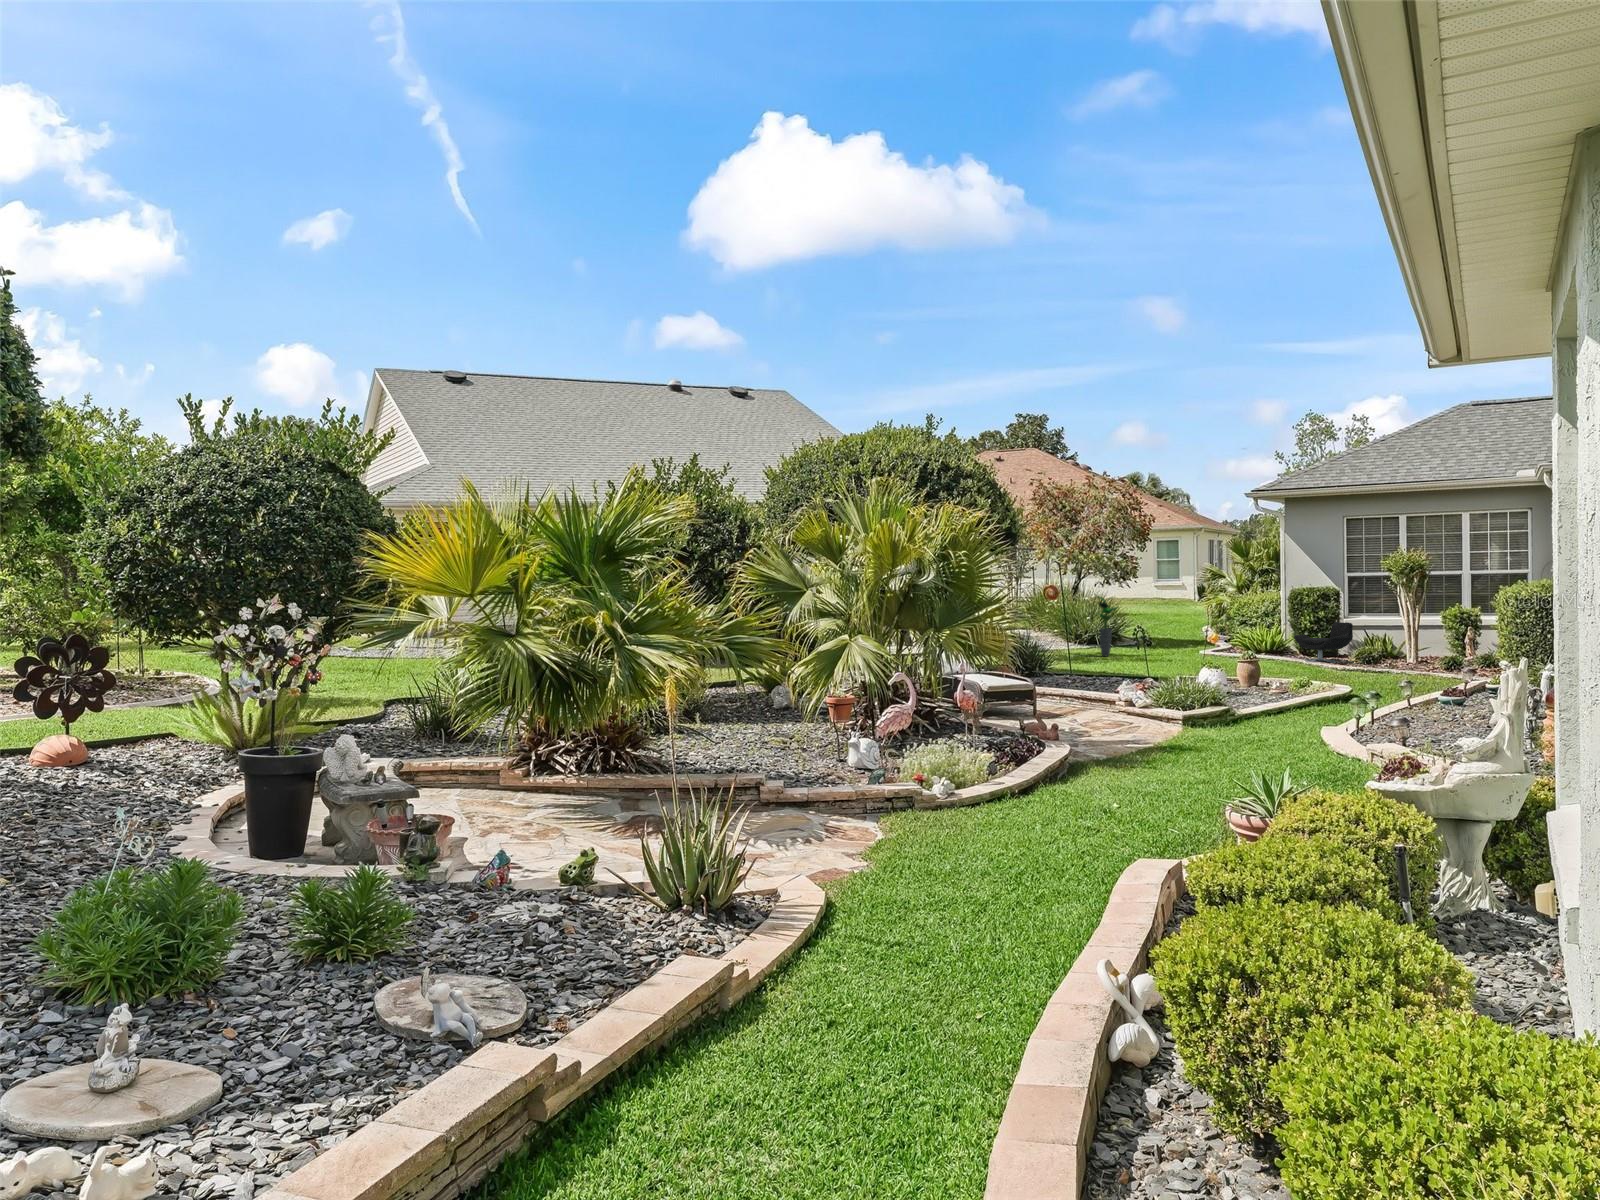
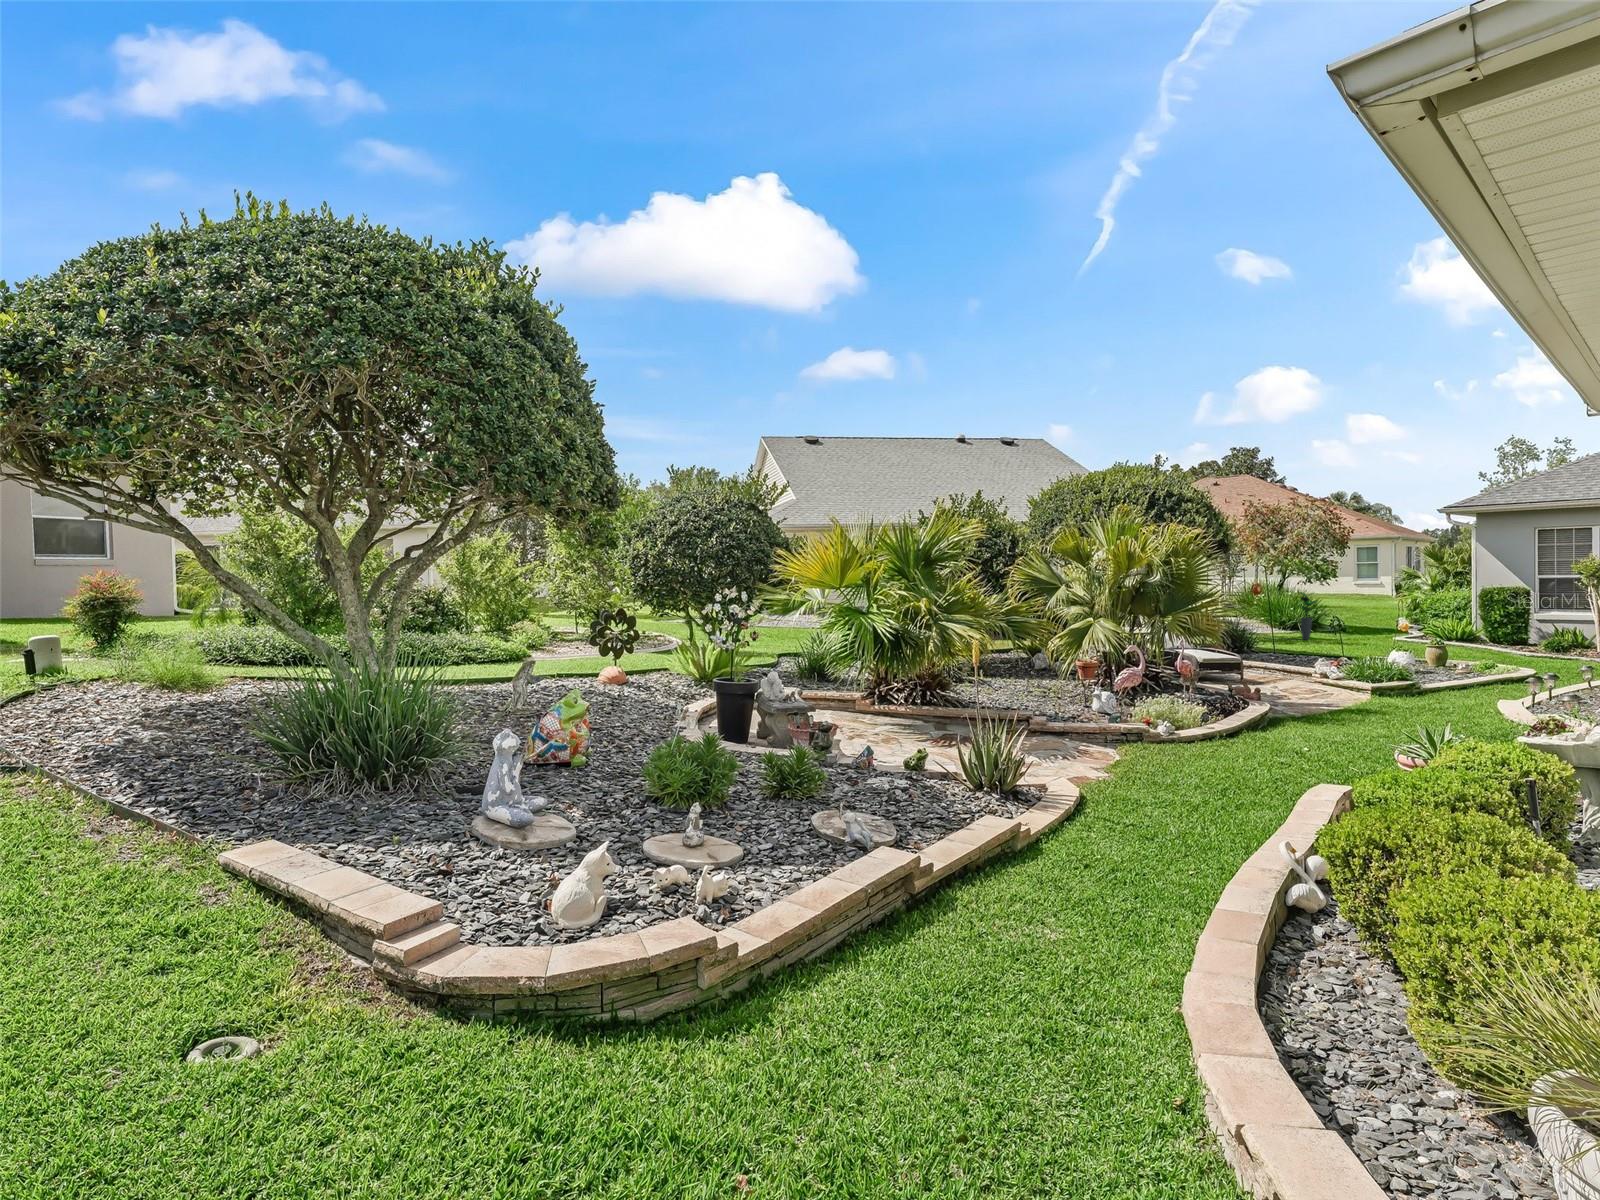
lounge chair: present [1294,622,1353,662] -> none [1485,616,1544,651]

